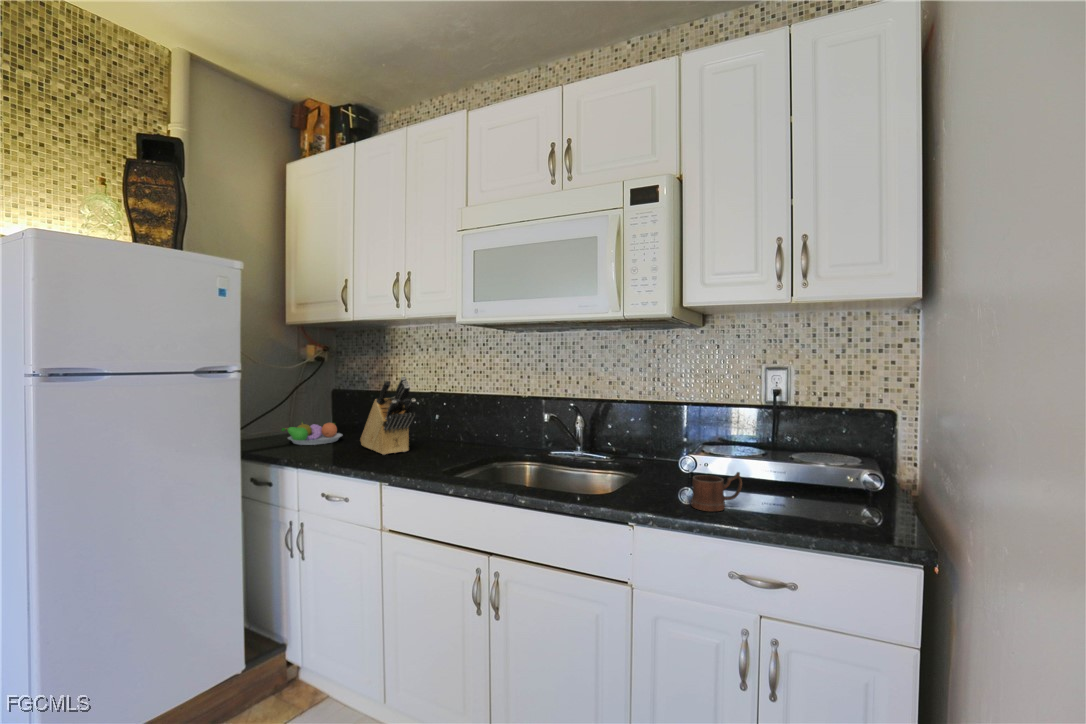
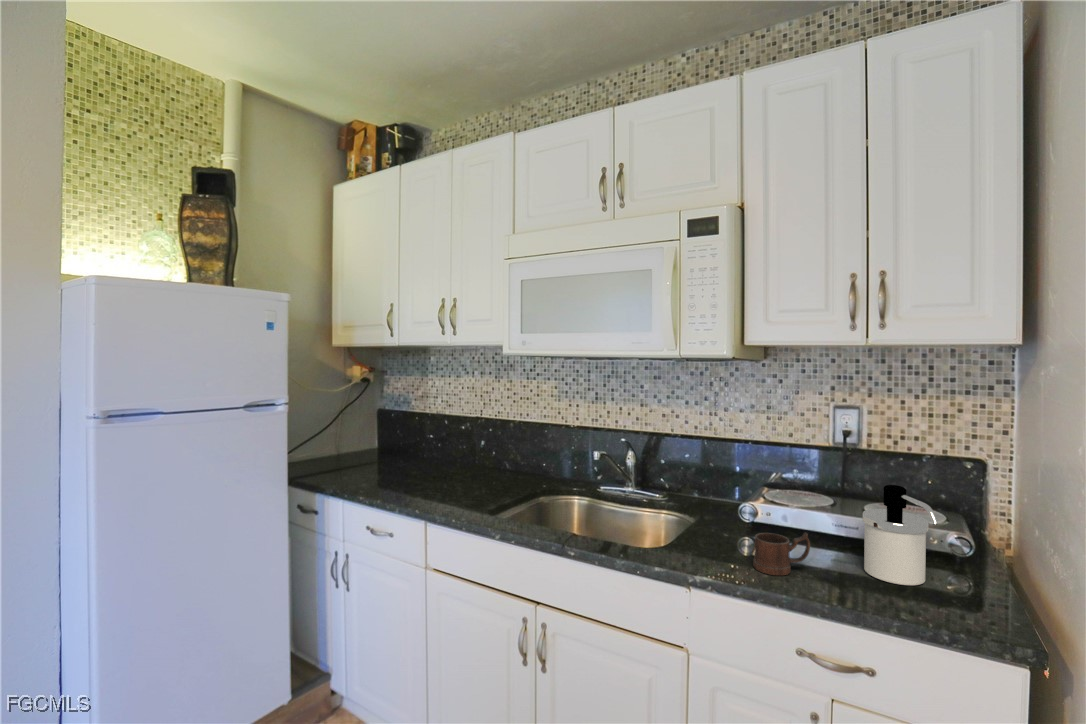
knife block: present [360,376,416,455] -> none [404,406,460,486]
fruit bowl: present [282,422,342,445] -> none [327,445,386,471]
soap dispenser: none [789,427,853,515] -> present [863,485,938,585]

